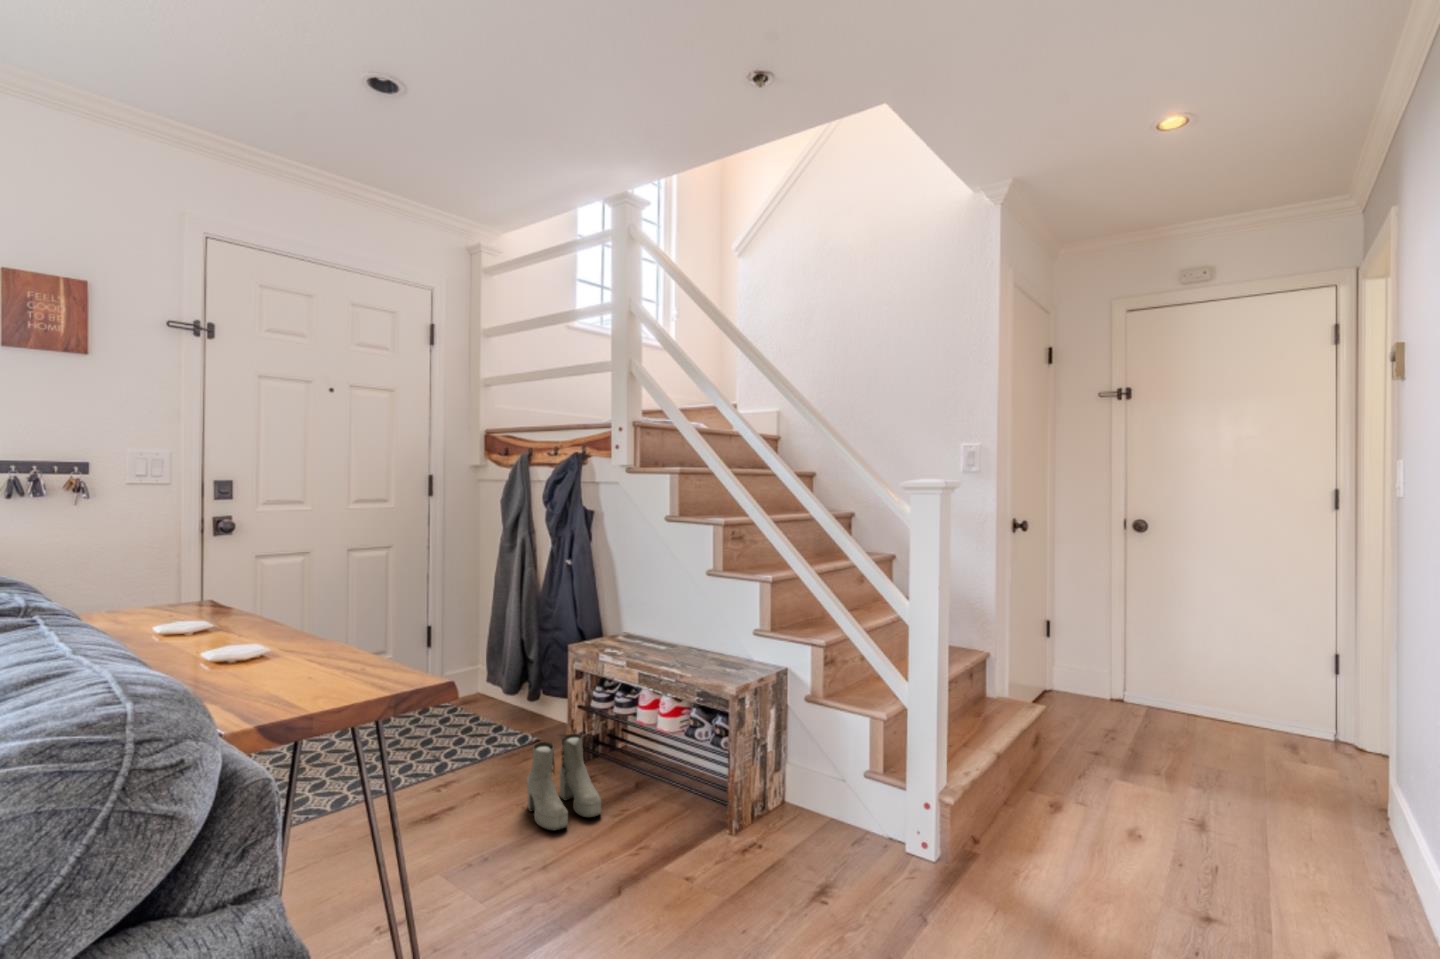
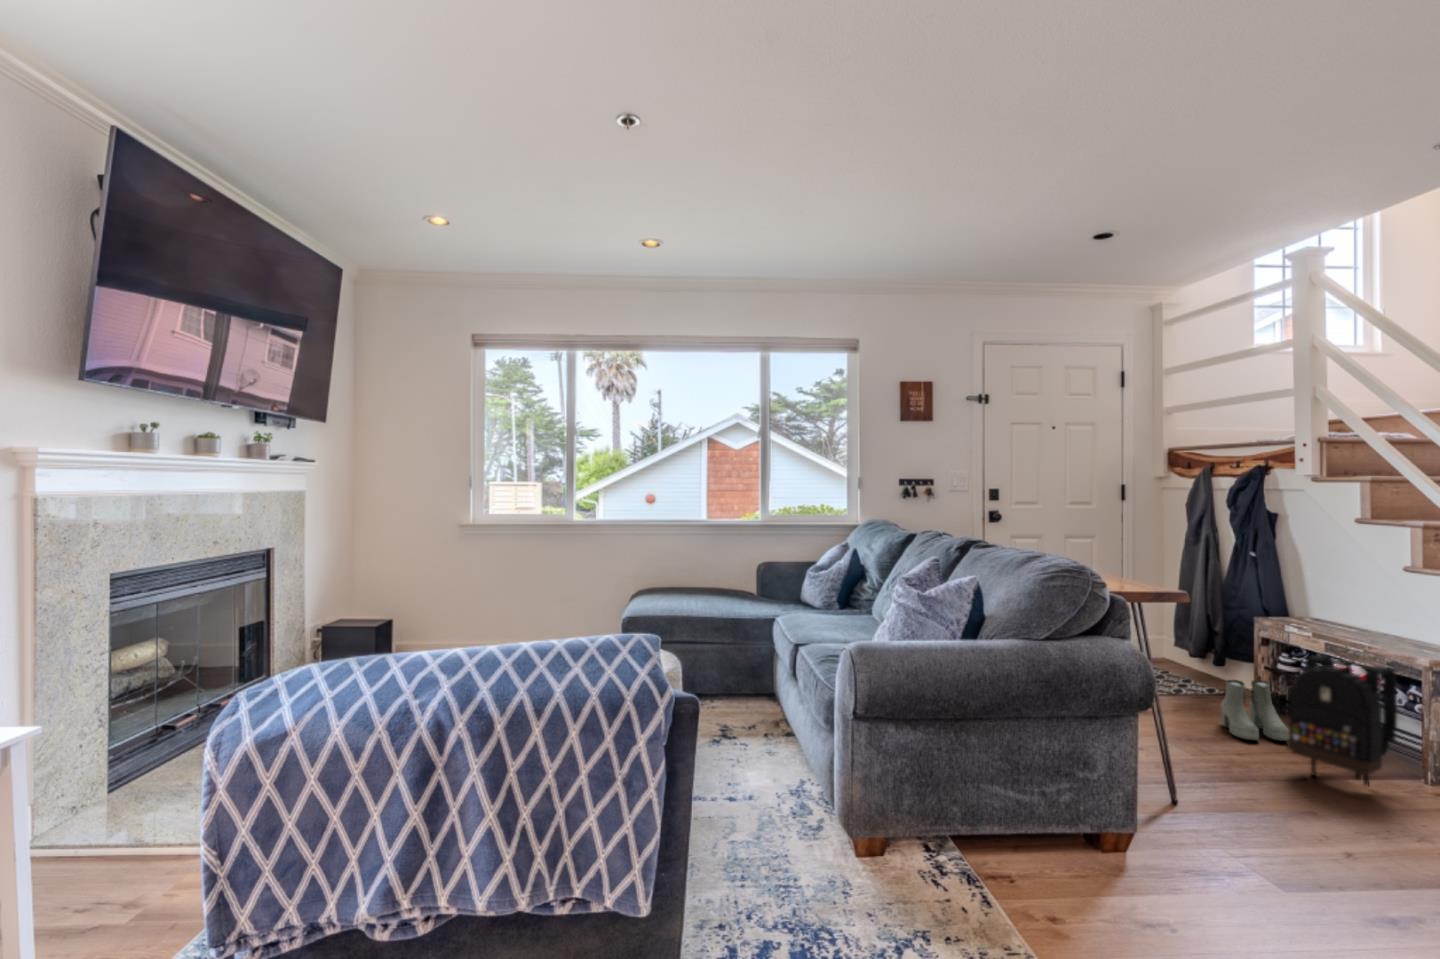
backpack: none [598,701,711,880] -> present [1287,654,1397,786]

